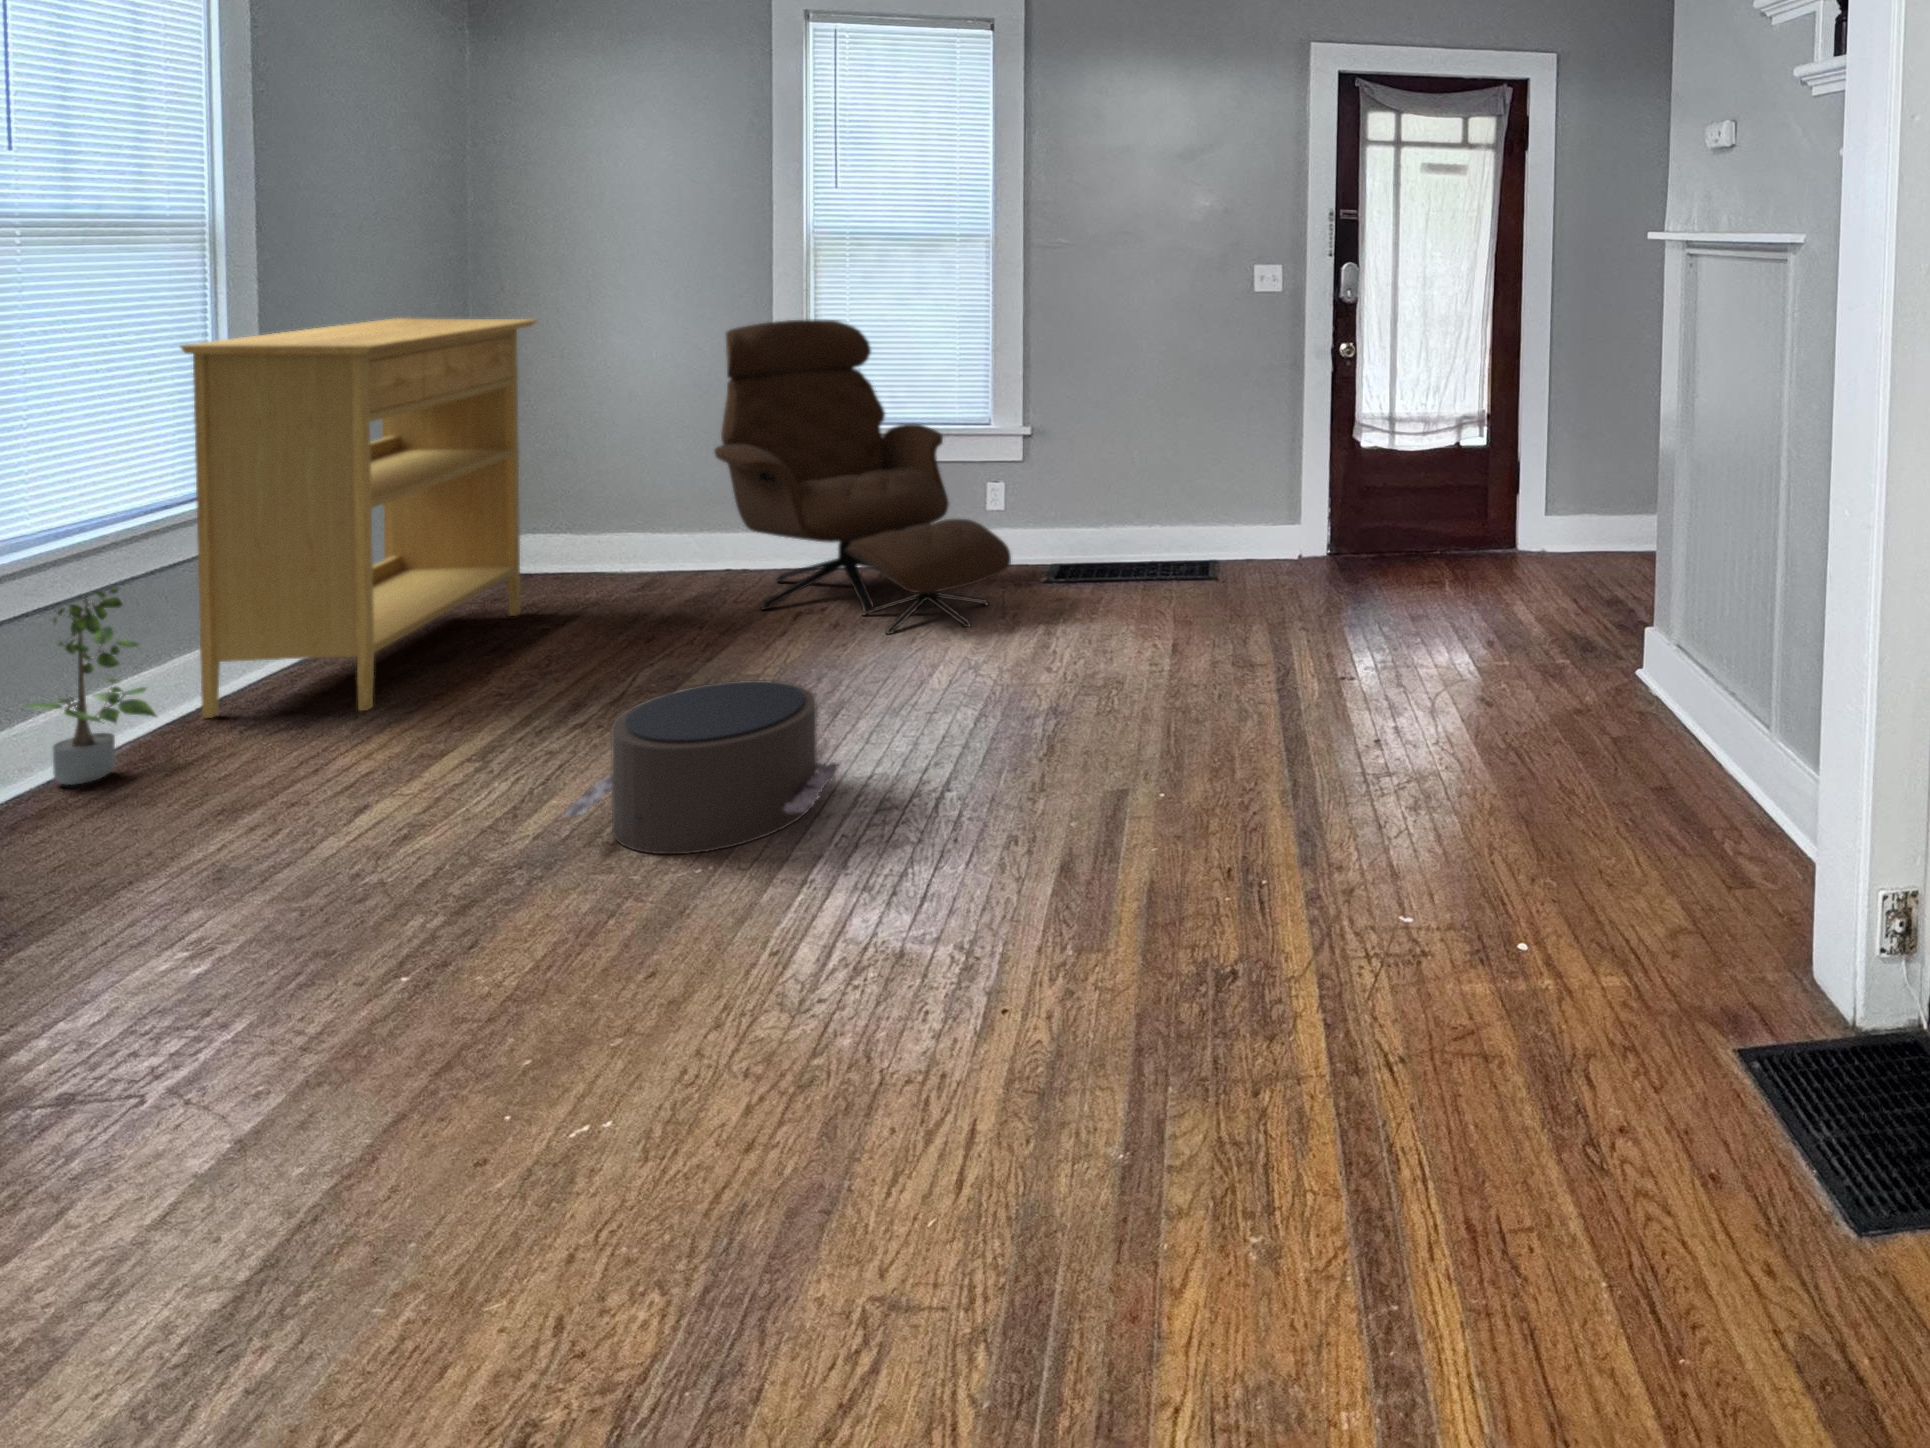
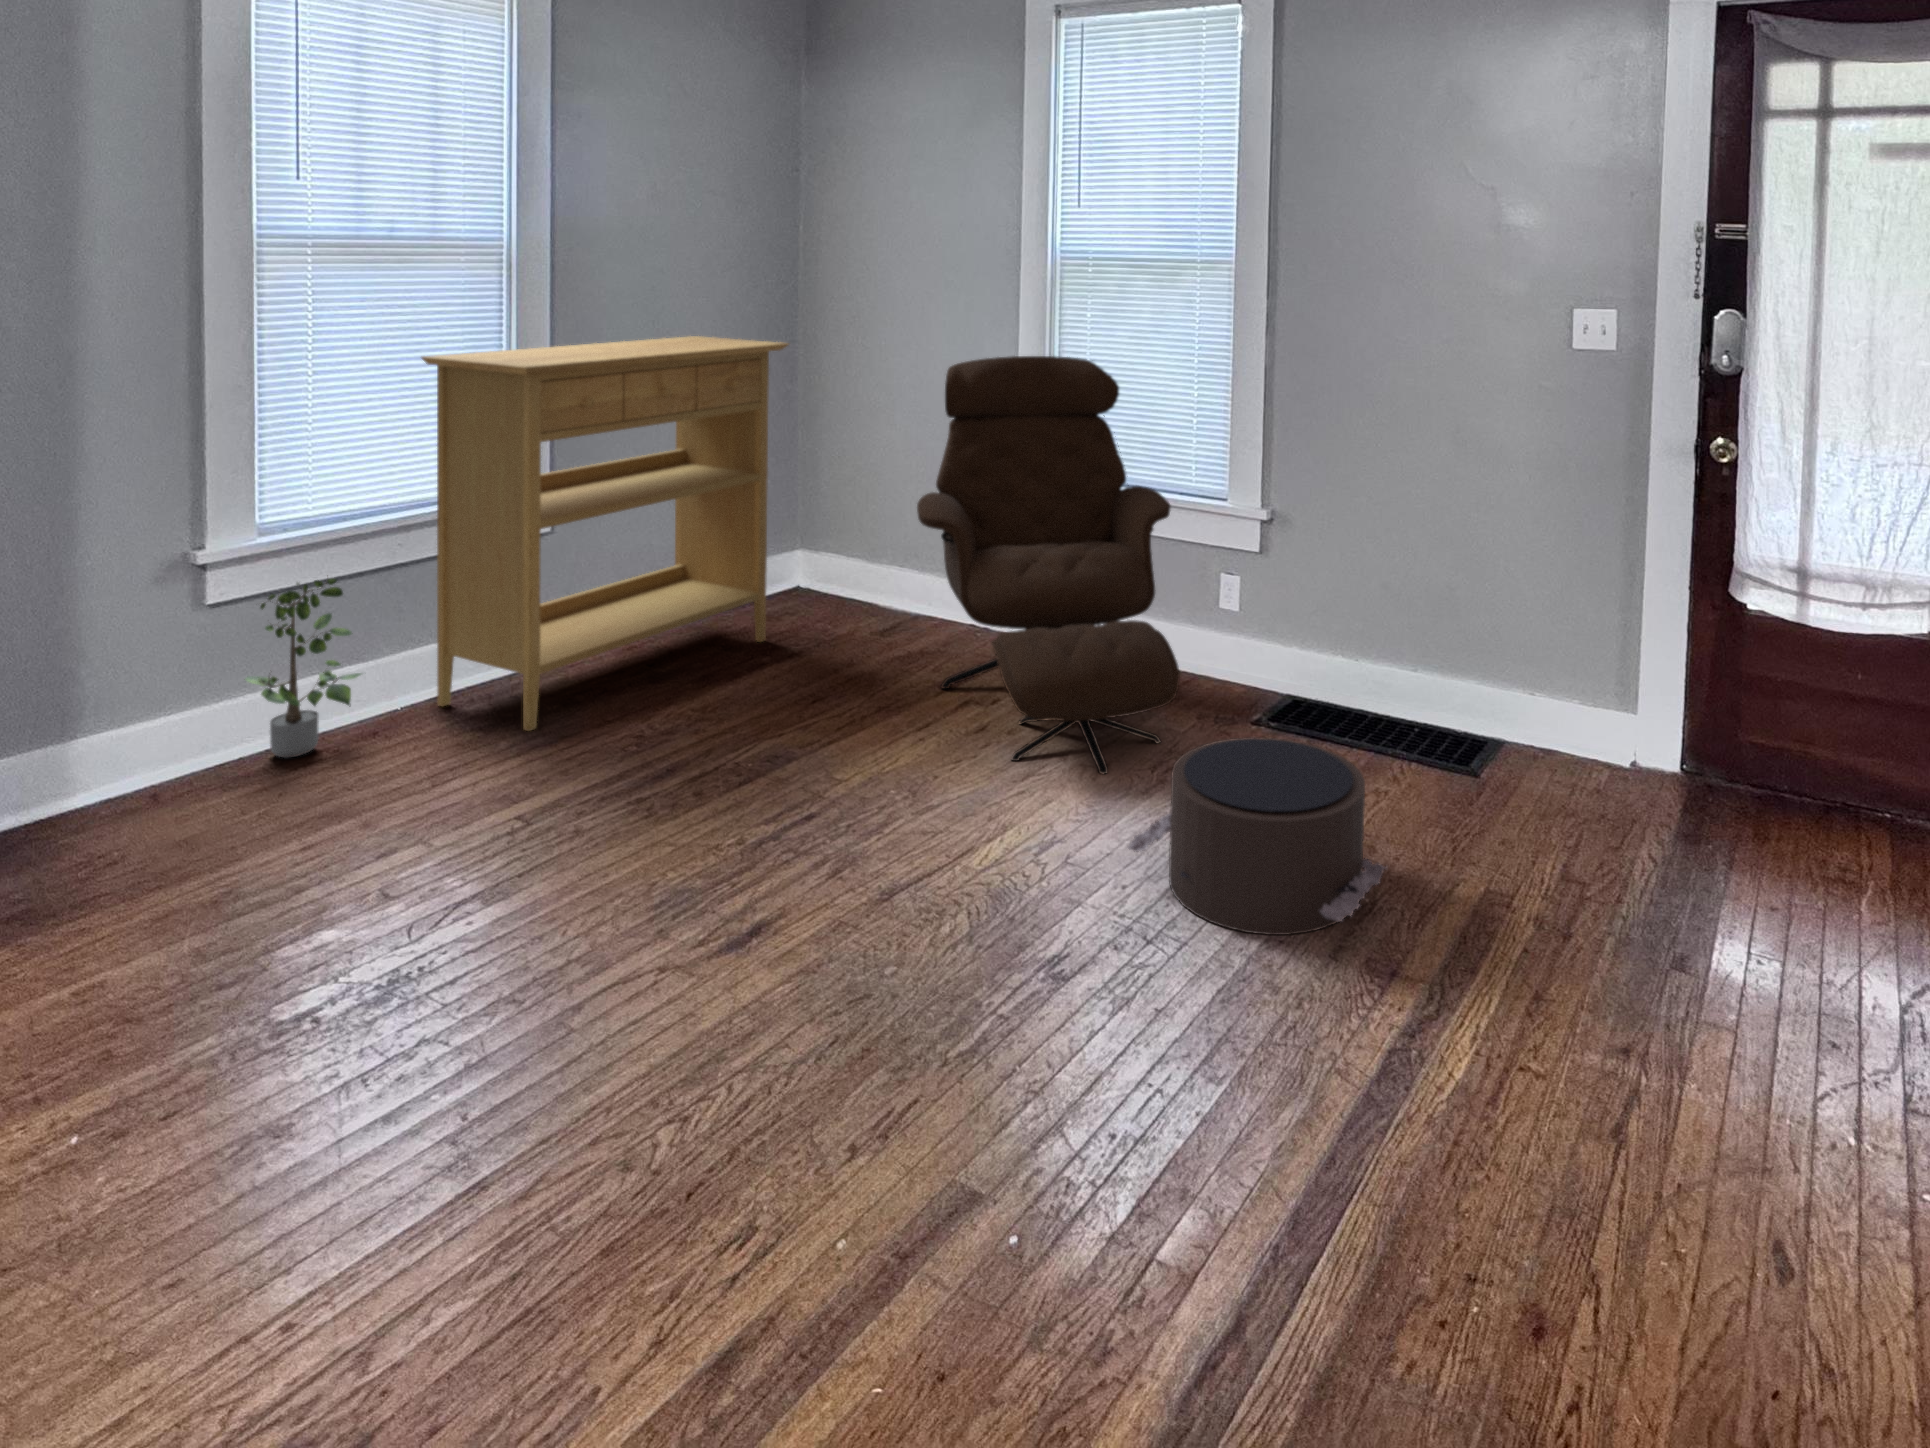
pouf: present [564,680,840,854] -> present [1128,737,1387,935]

